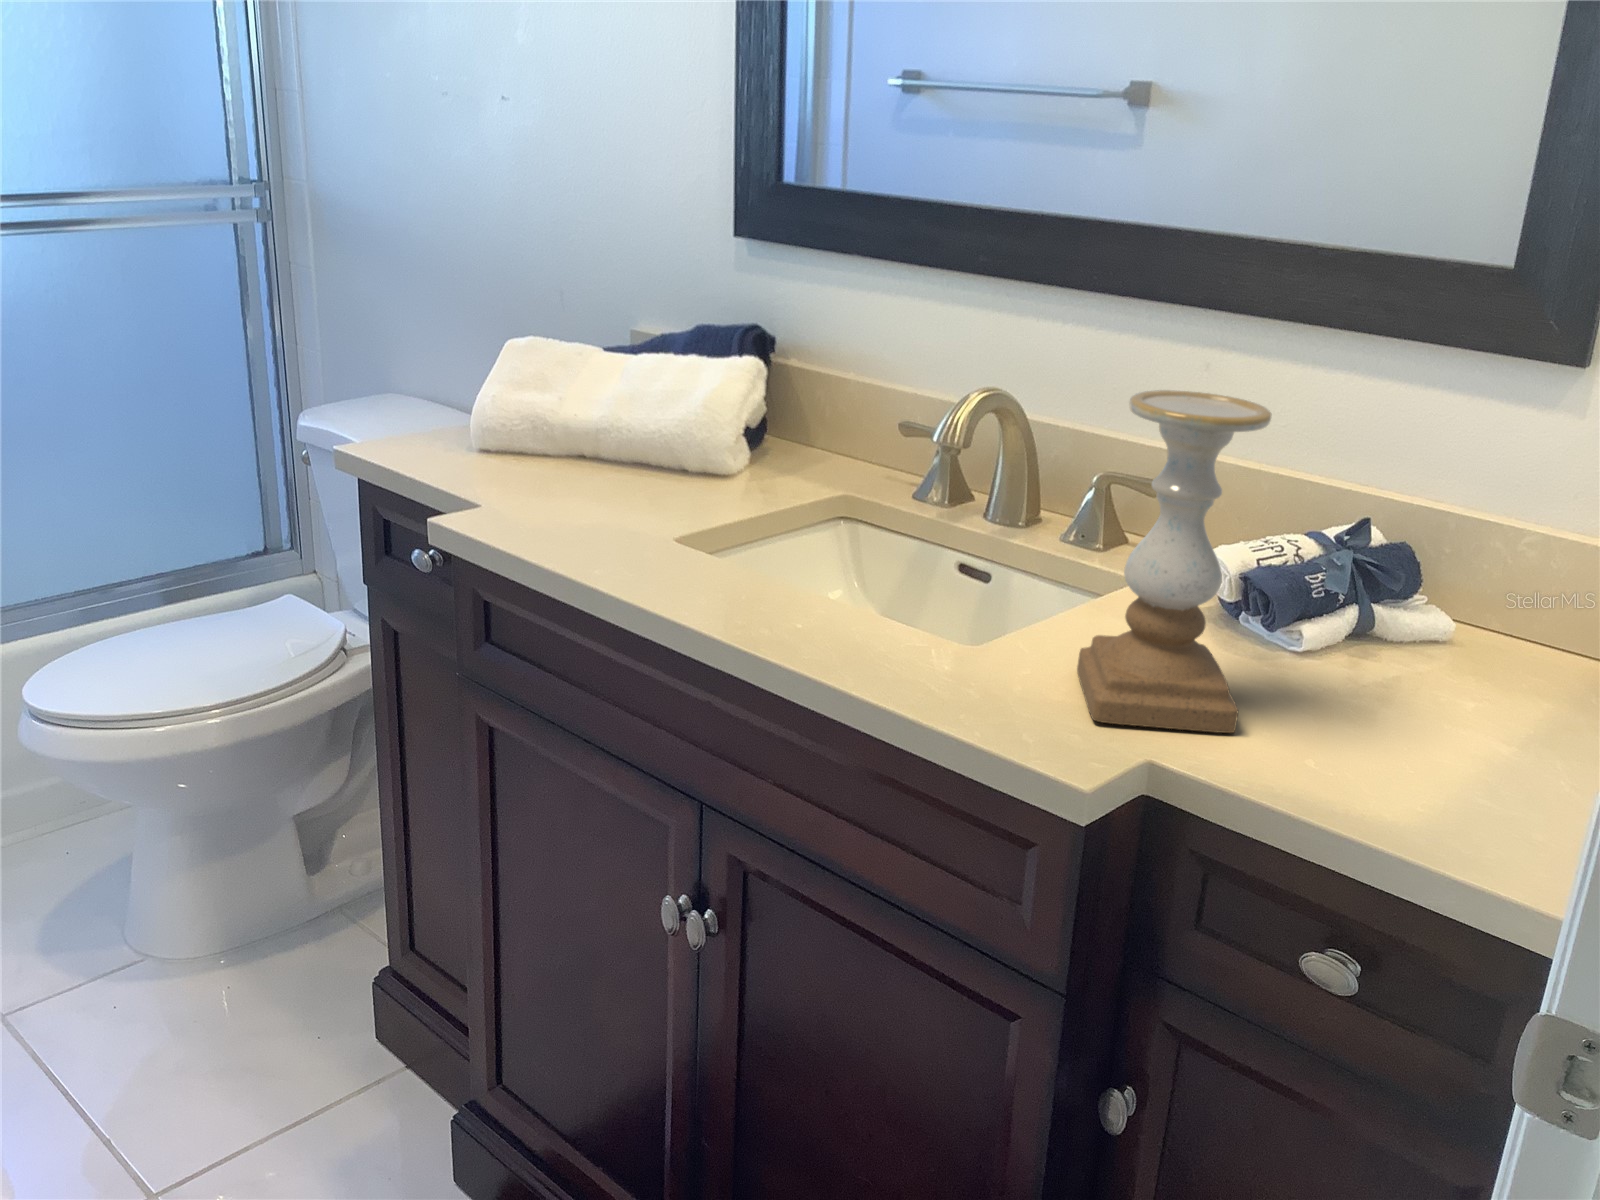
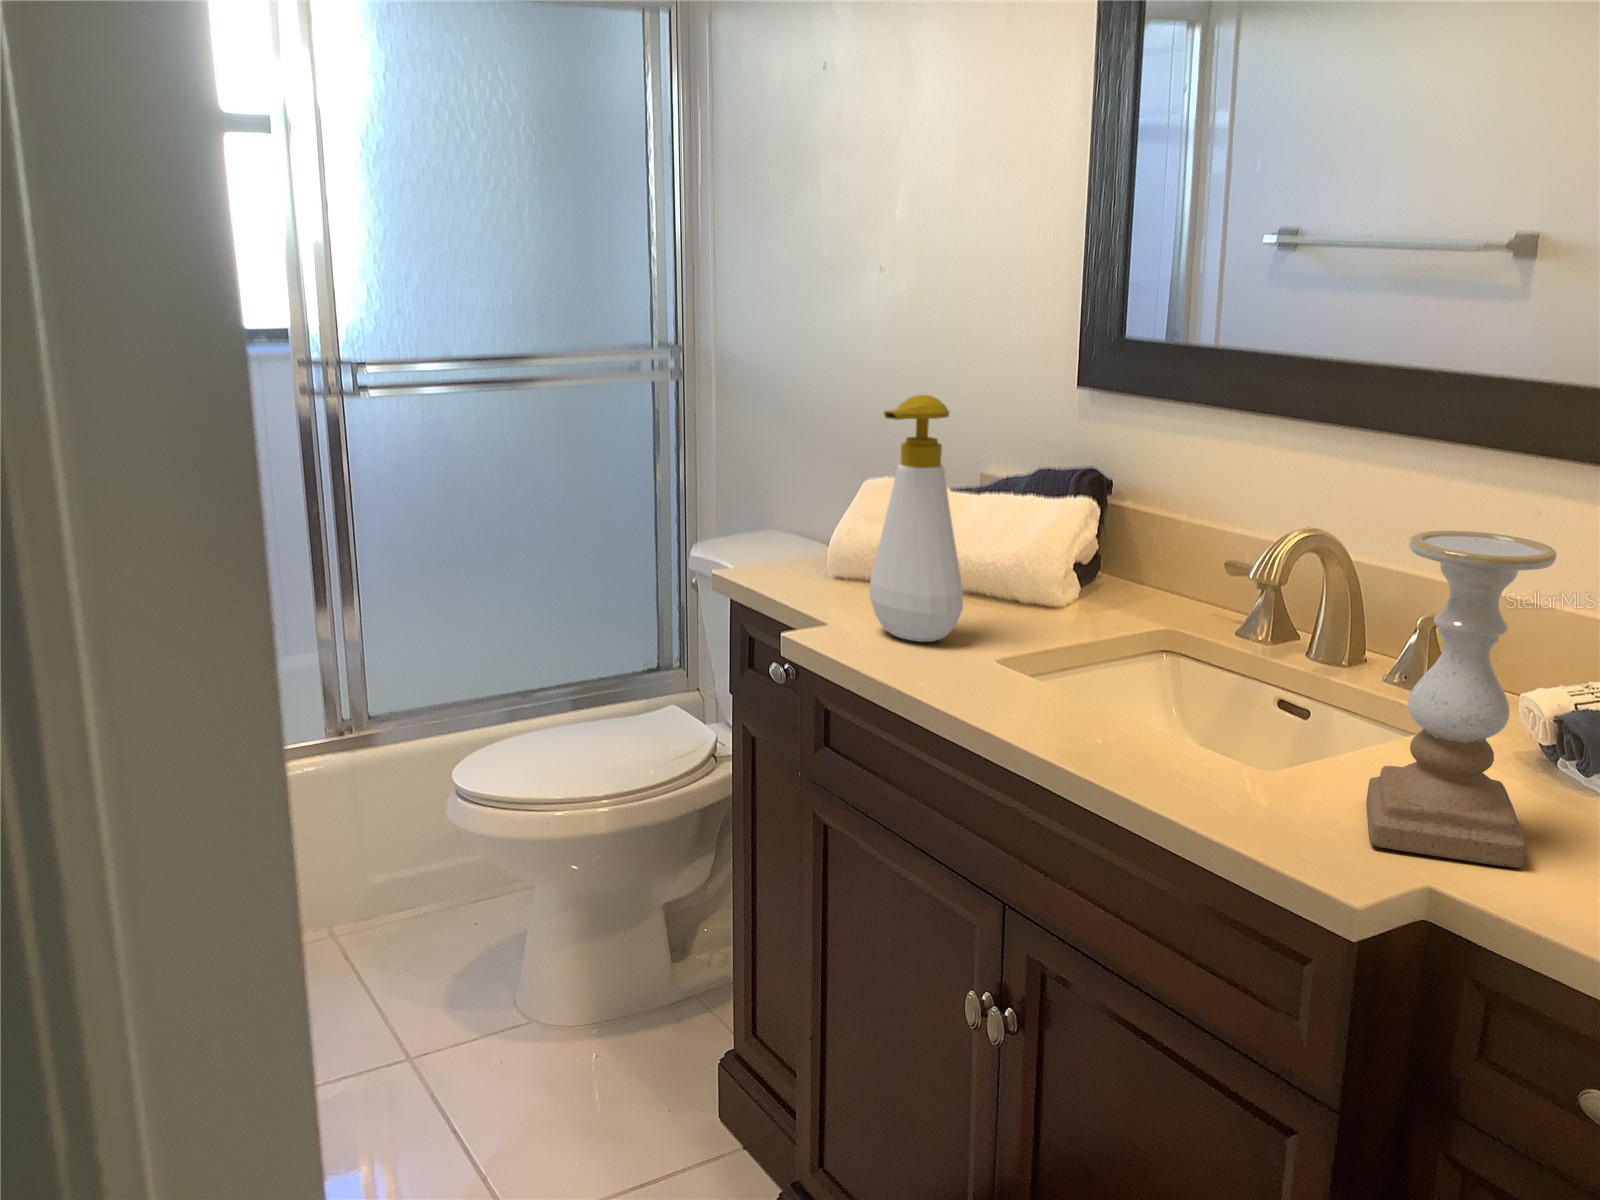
soap bottle: none [526,240,633,520] -> present [869,395,963,642]

